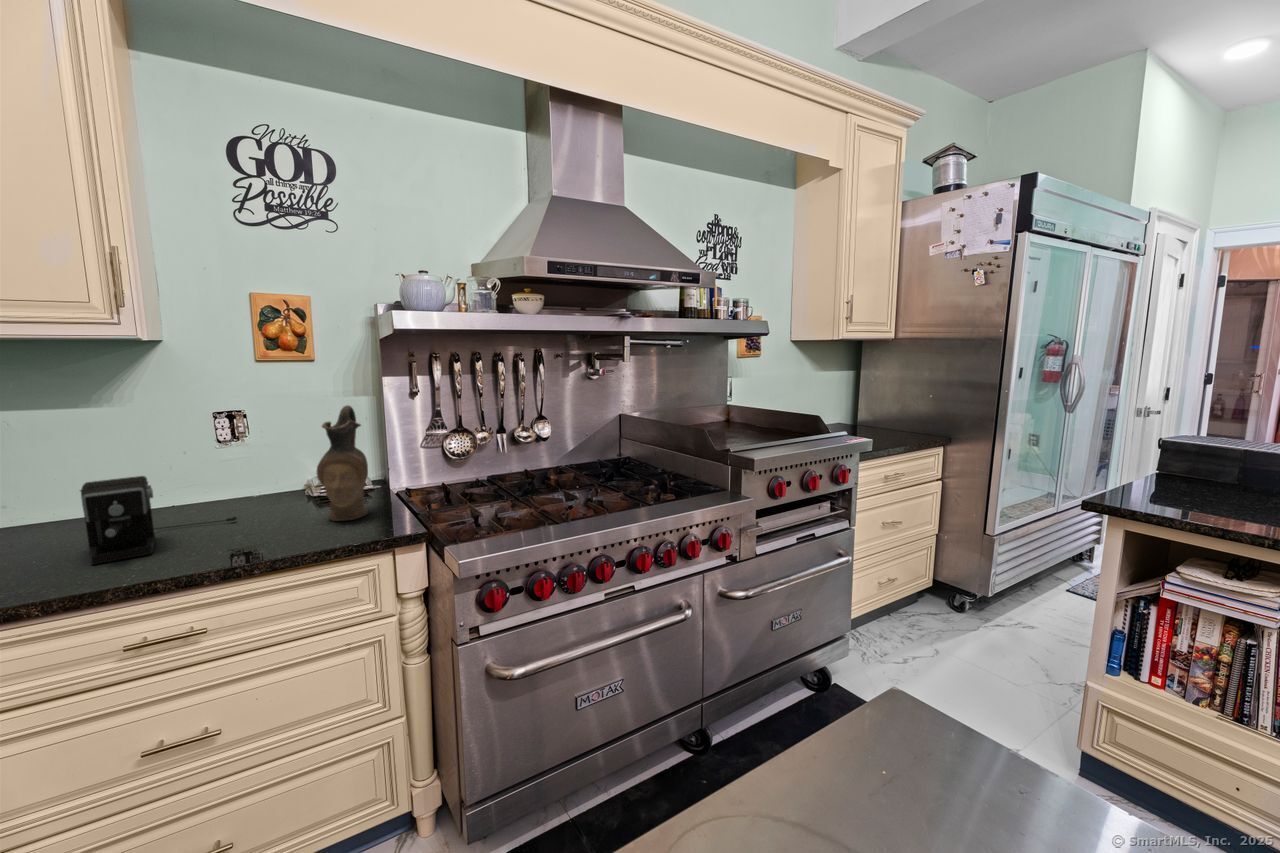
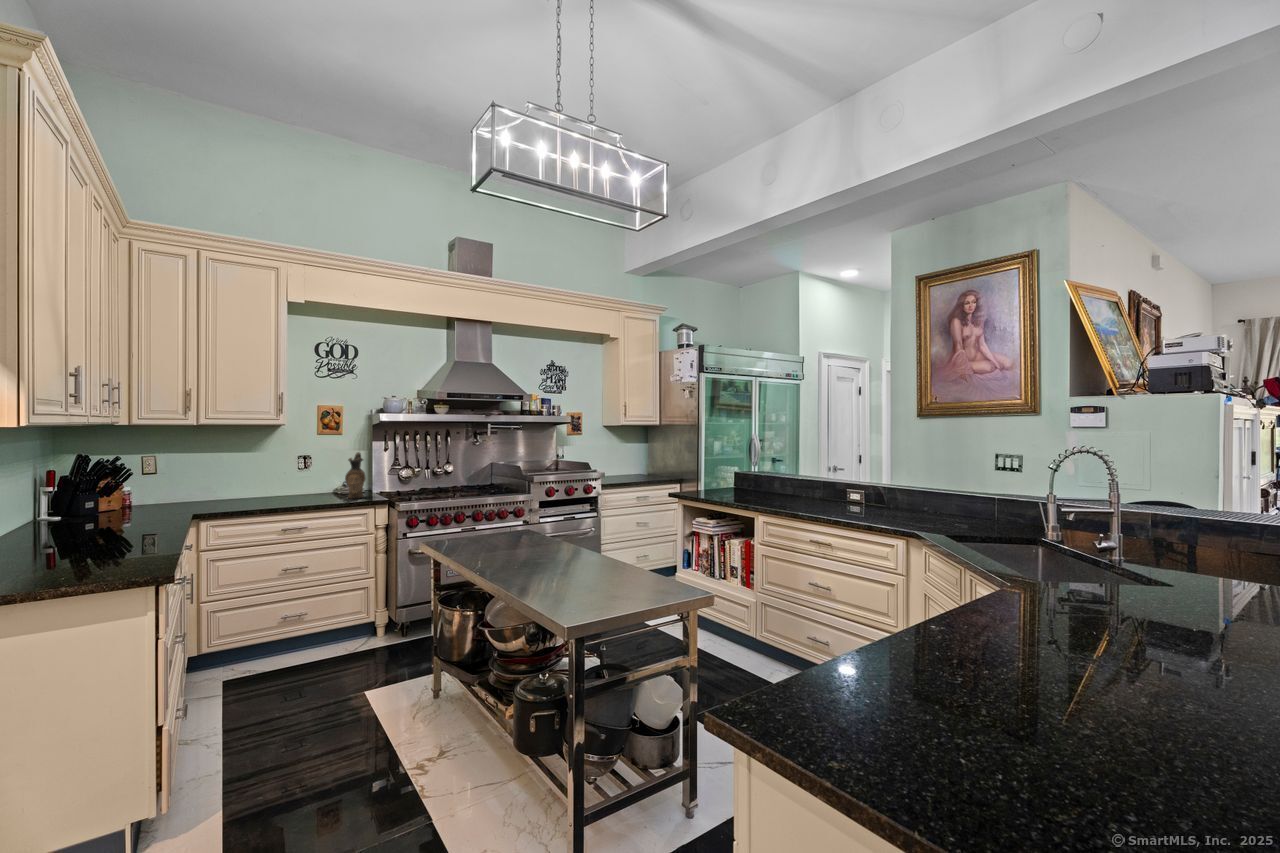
coffee maker: present [80,476,237,565] -> none [261,476,310,504]

